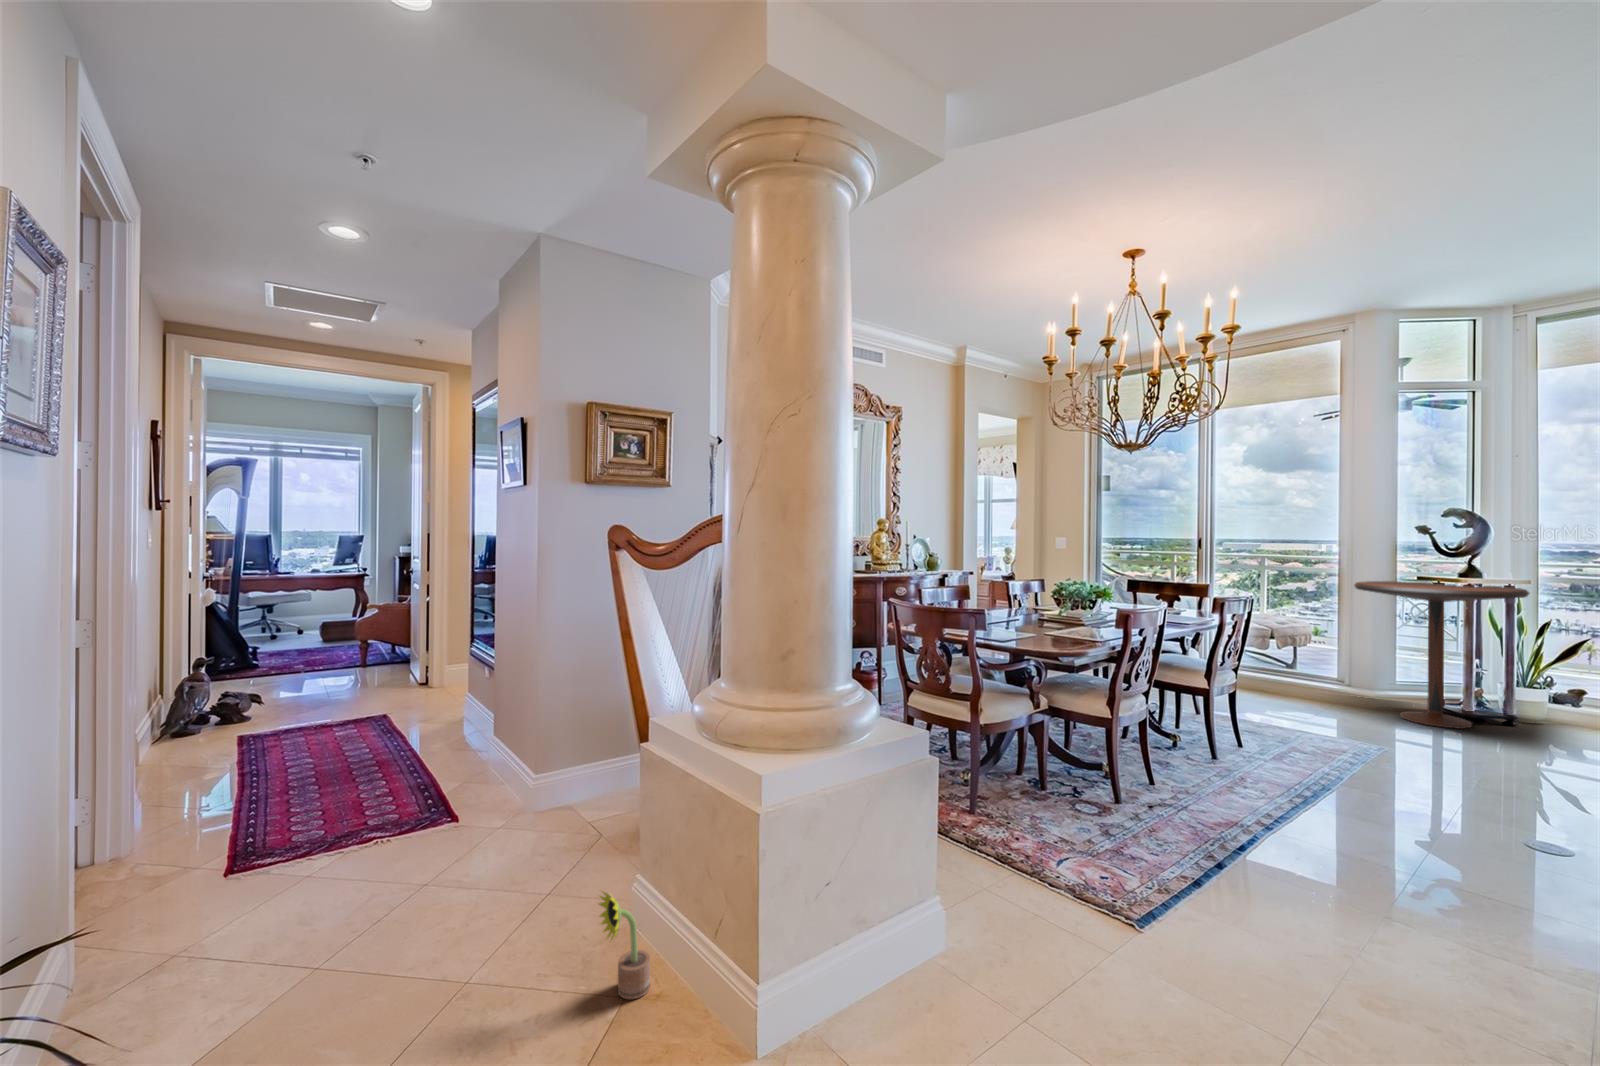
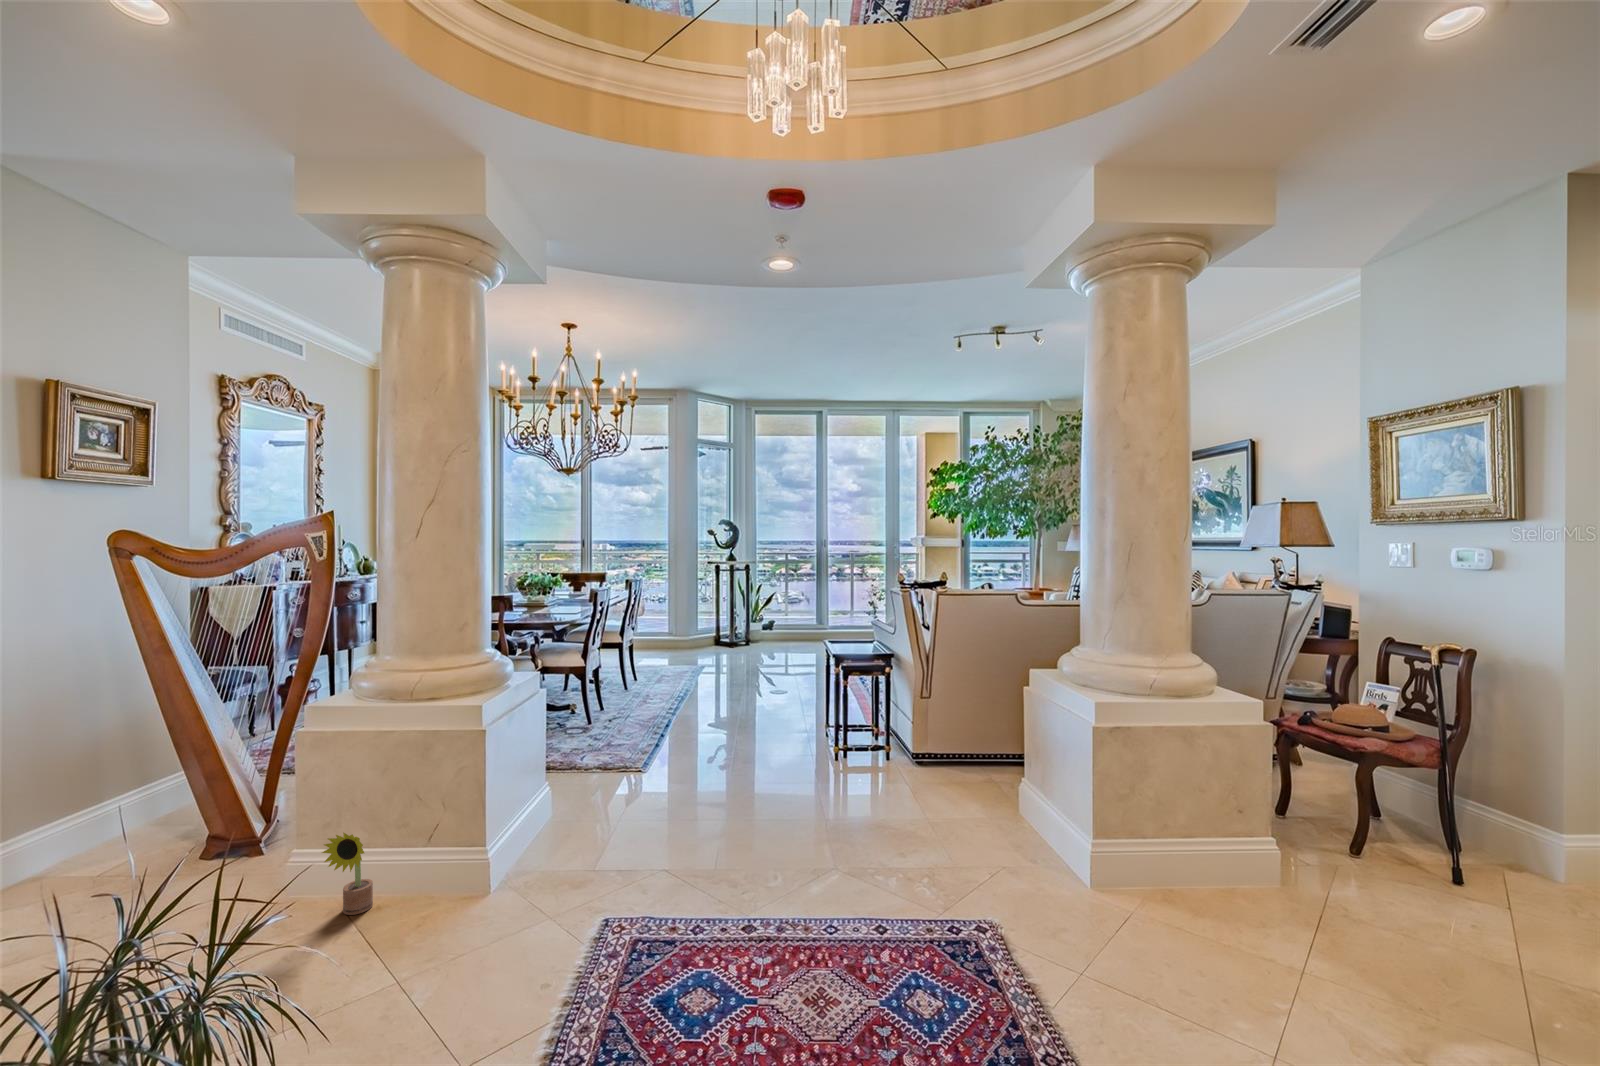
pedestal table: present [1354,581,1530,729] -> none [680,566,757,652]

